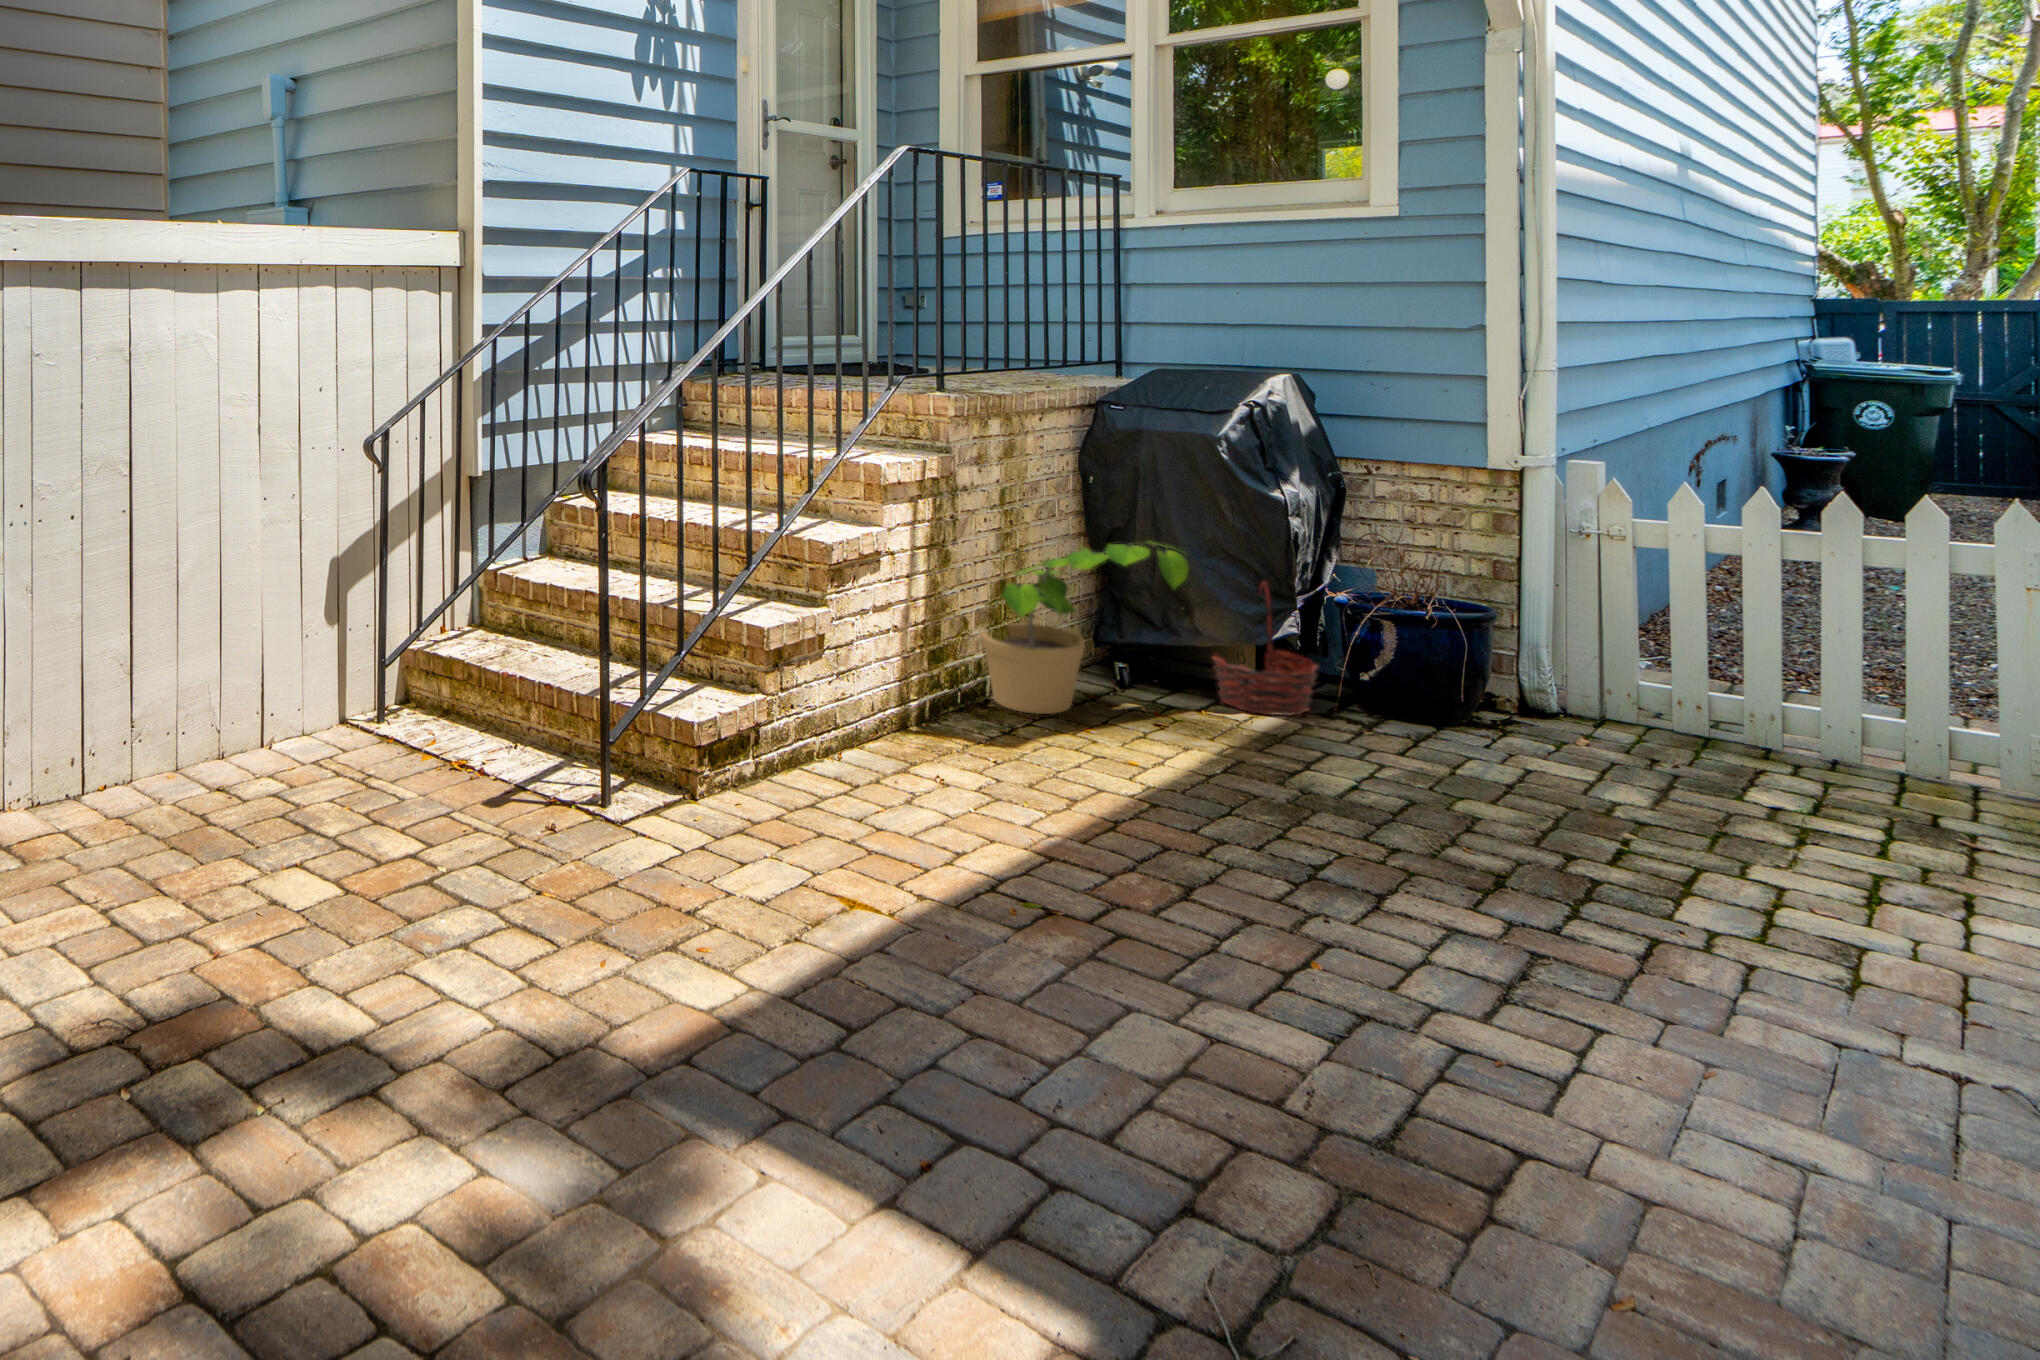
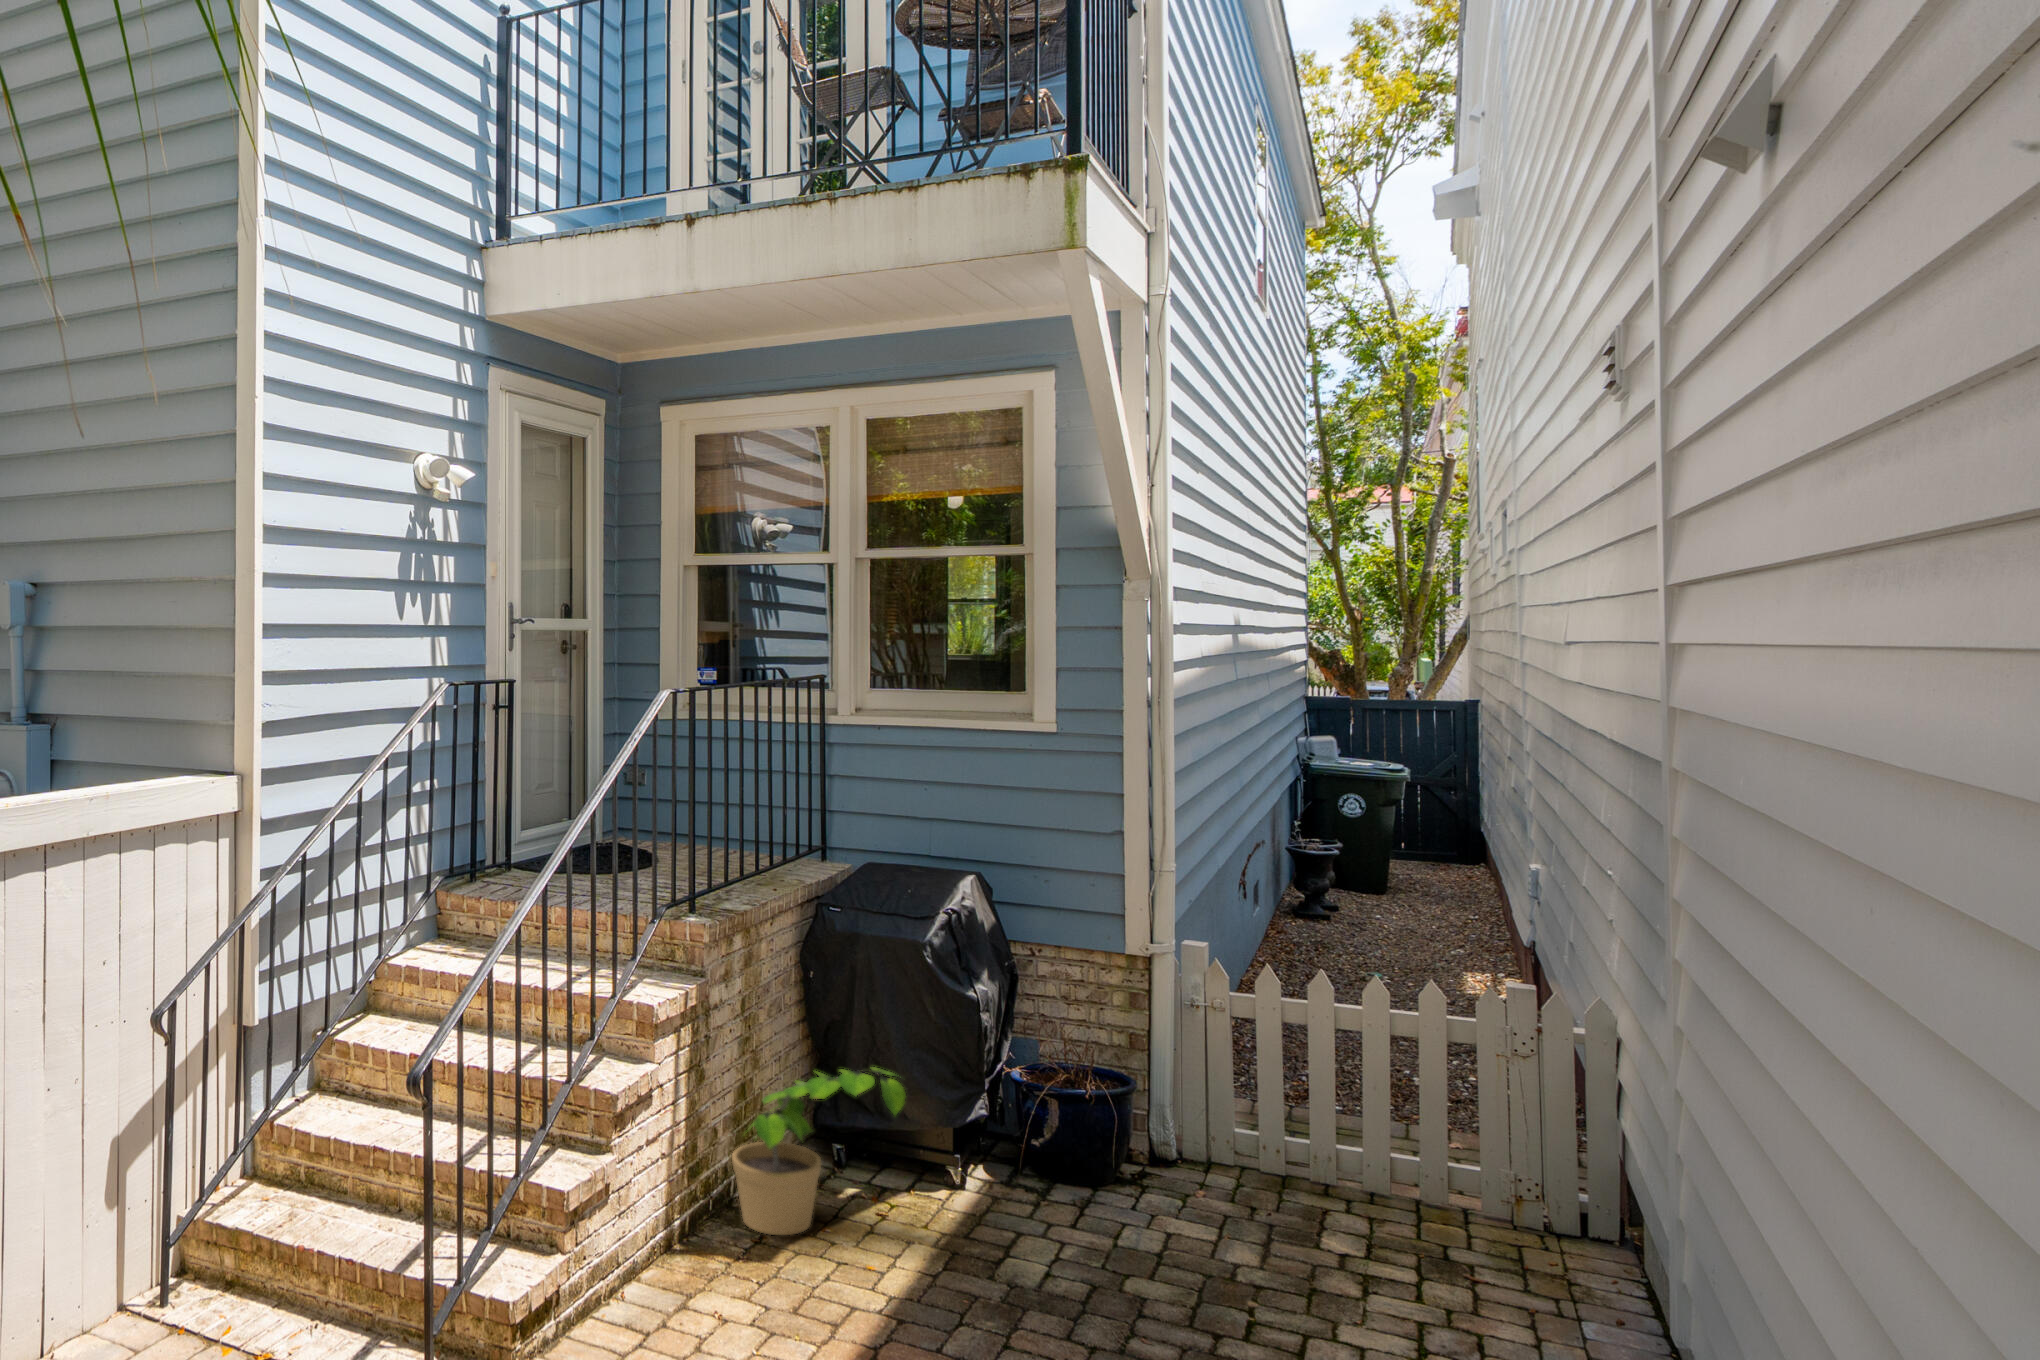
basket: present [1213,581,1317,716] -> none [924,1090,1009,1219]

